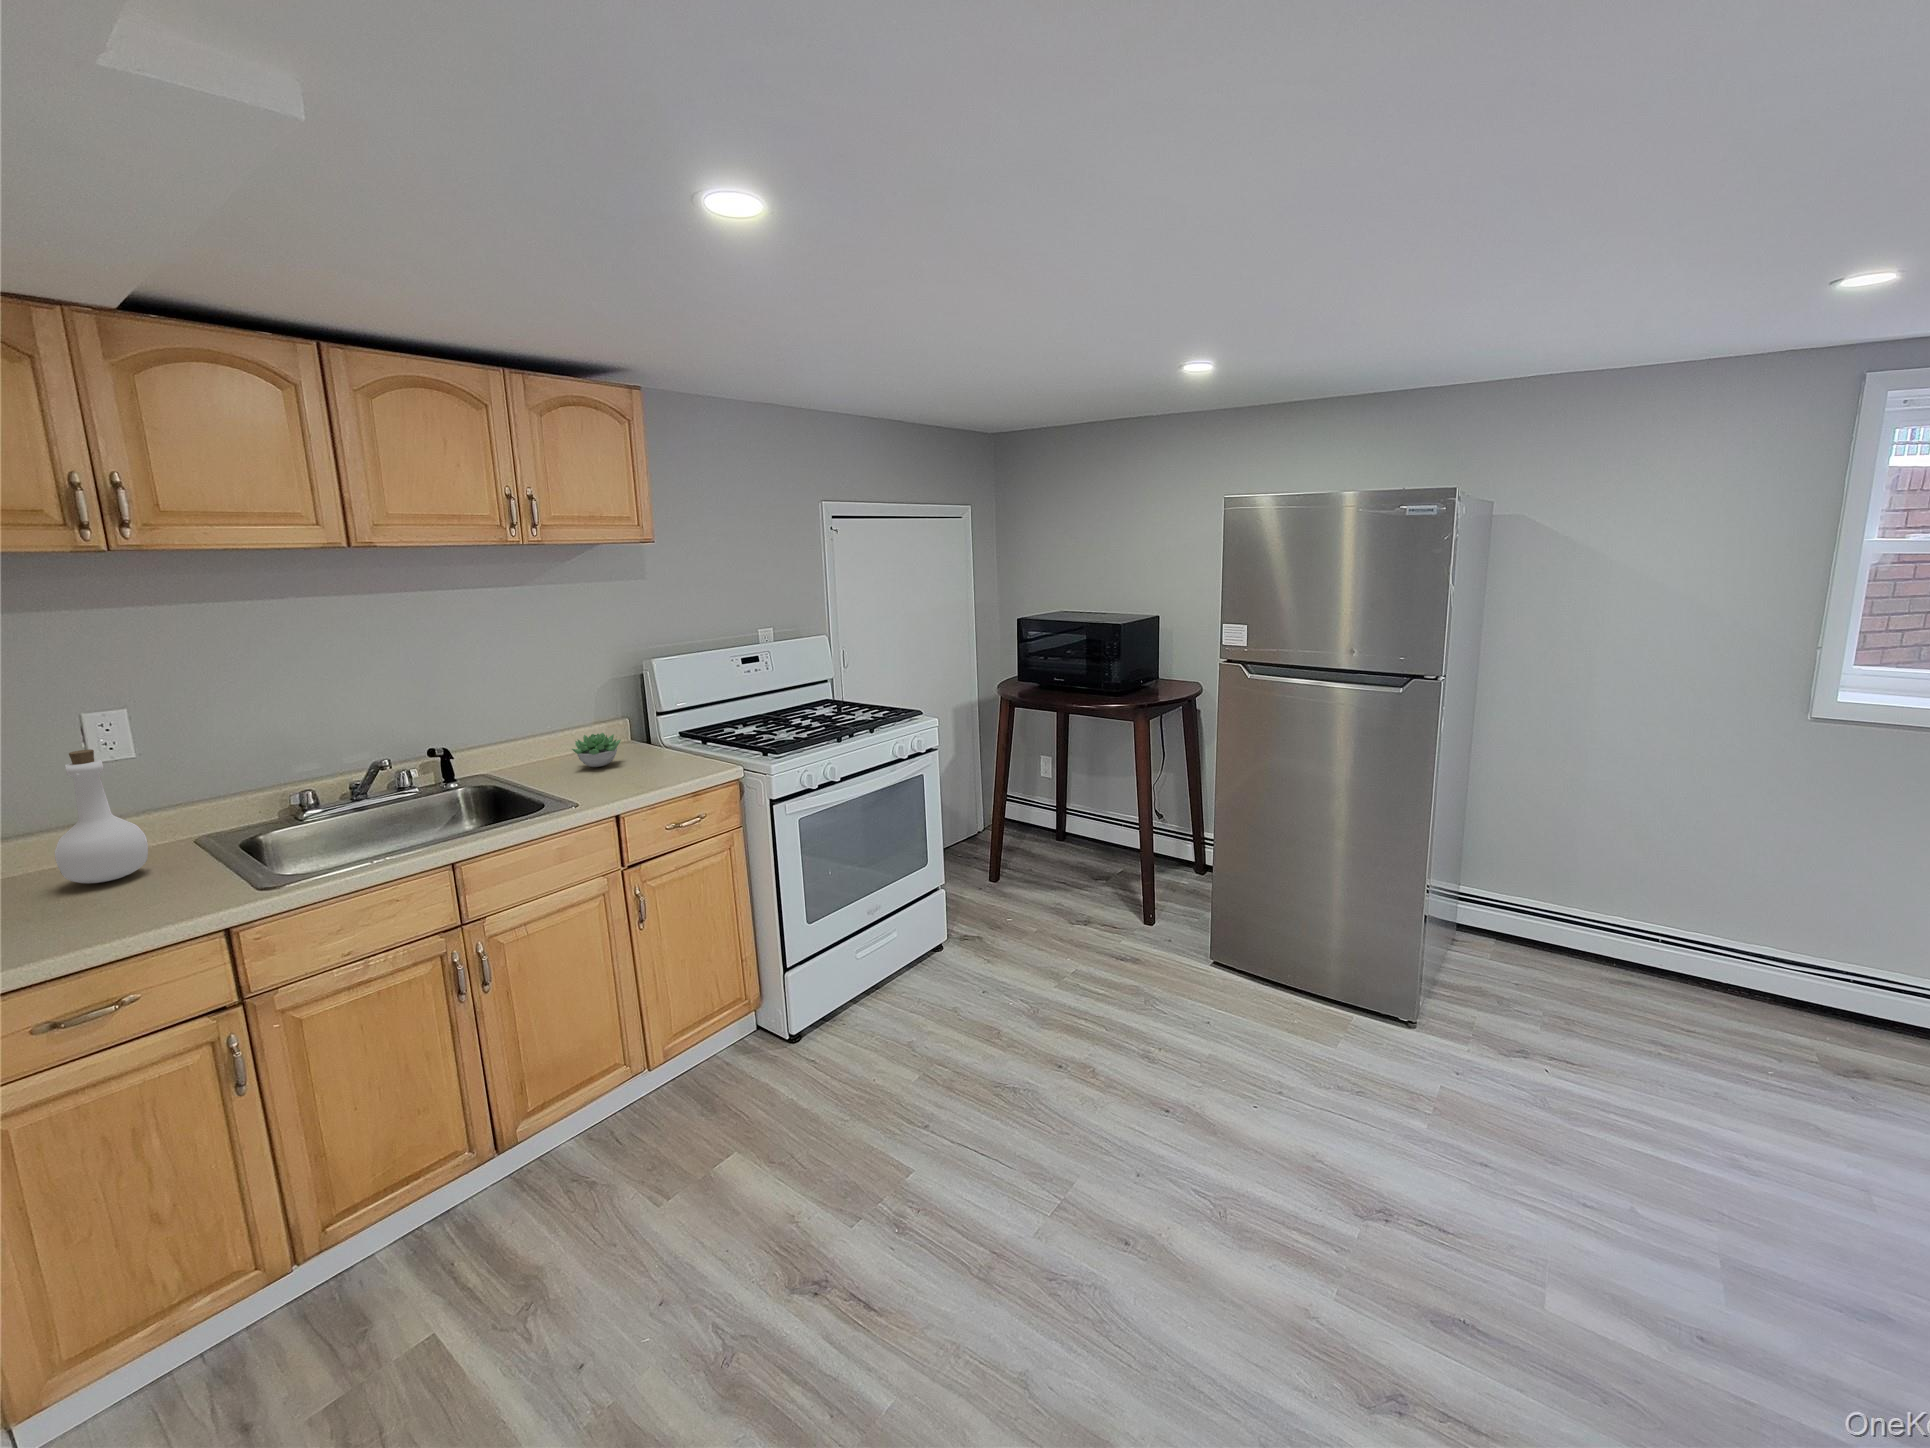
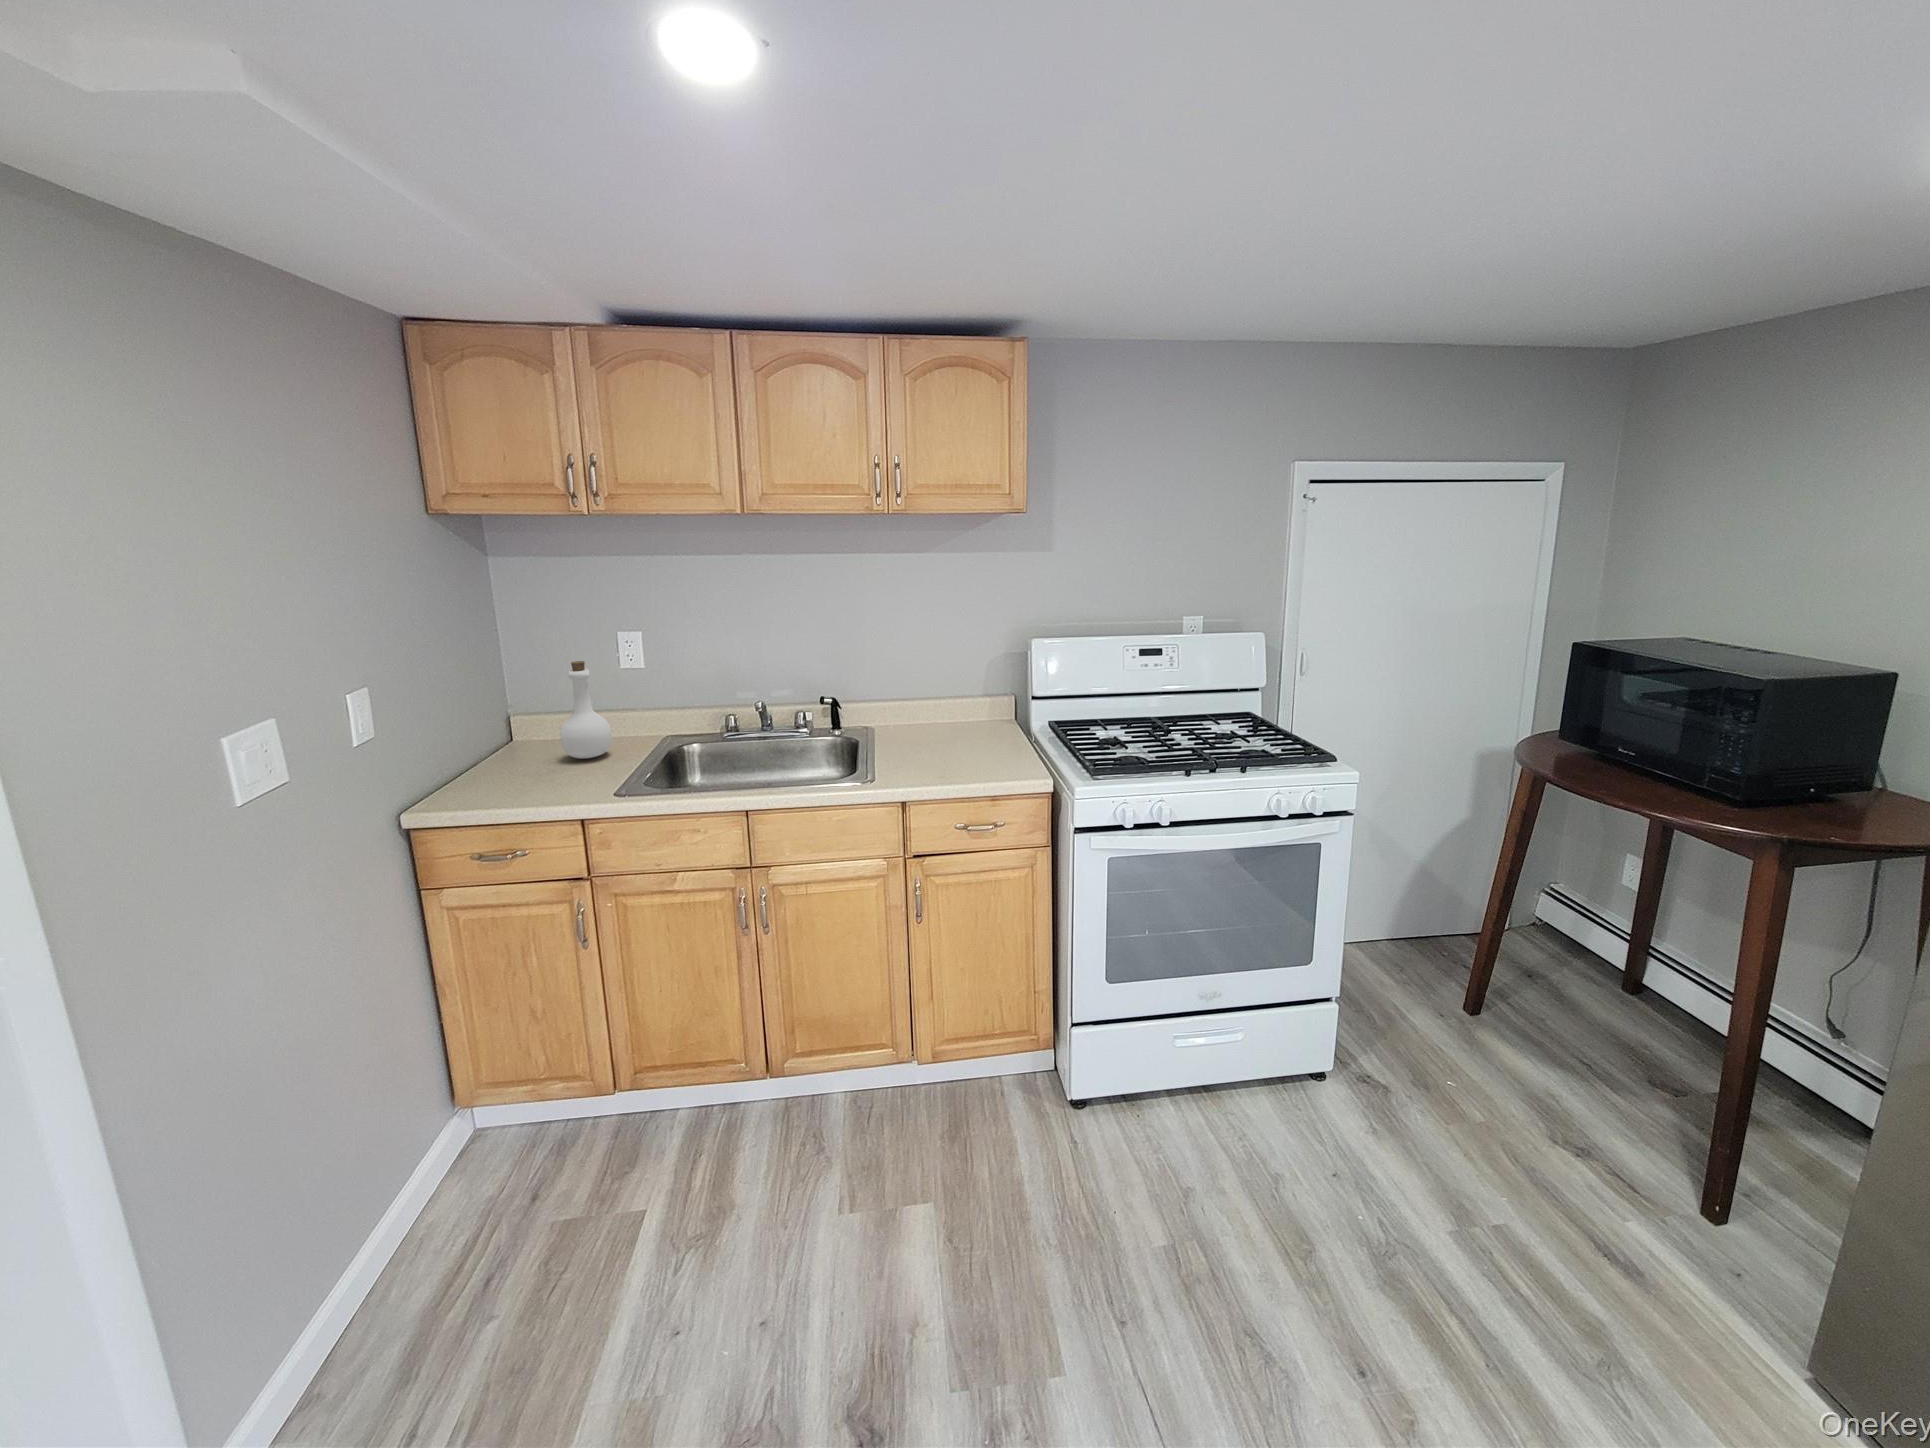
succulent plant: present [572,733,621,767] -> none [928,707,976,742]

